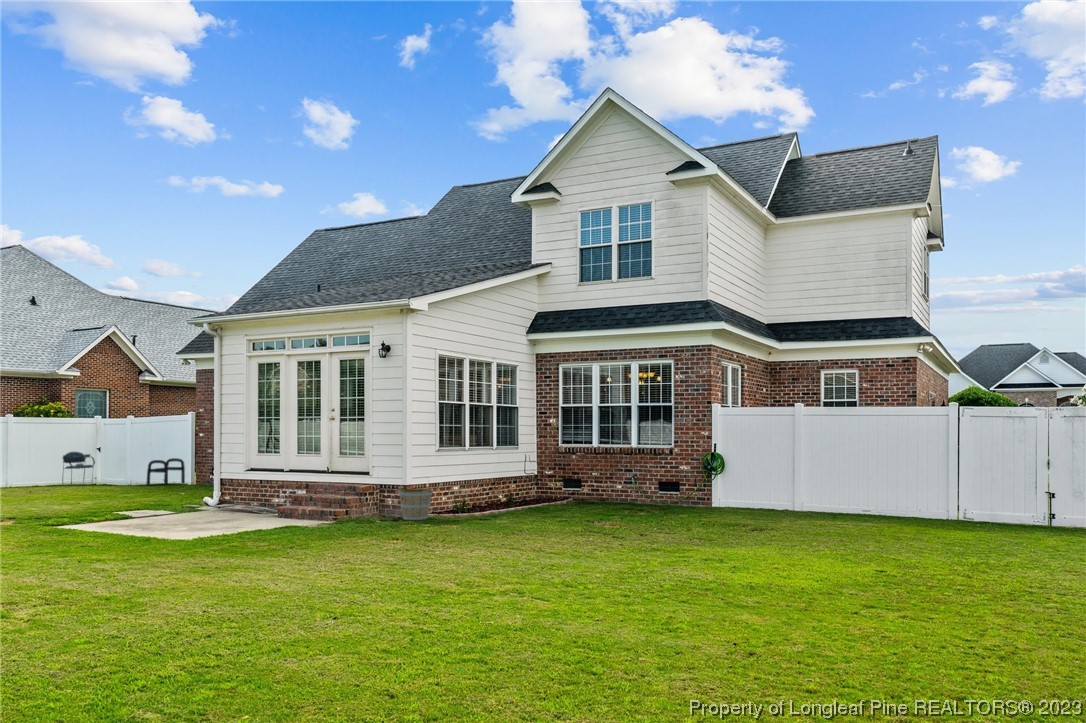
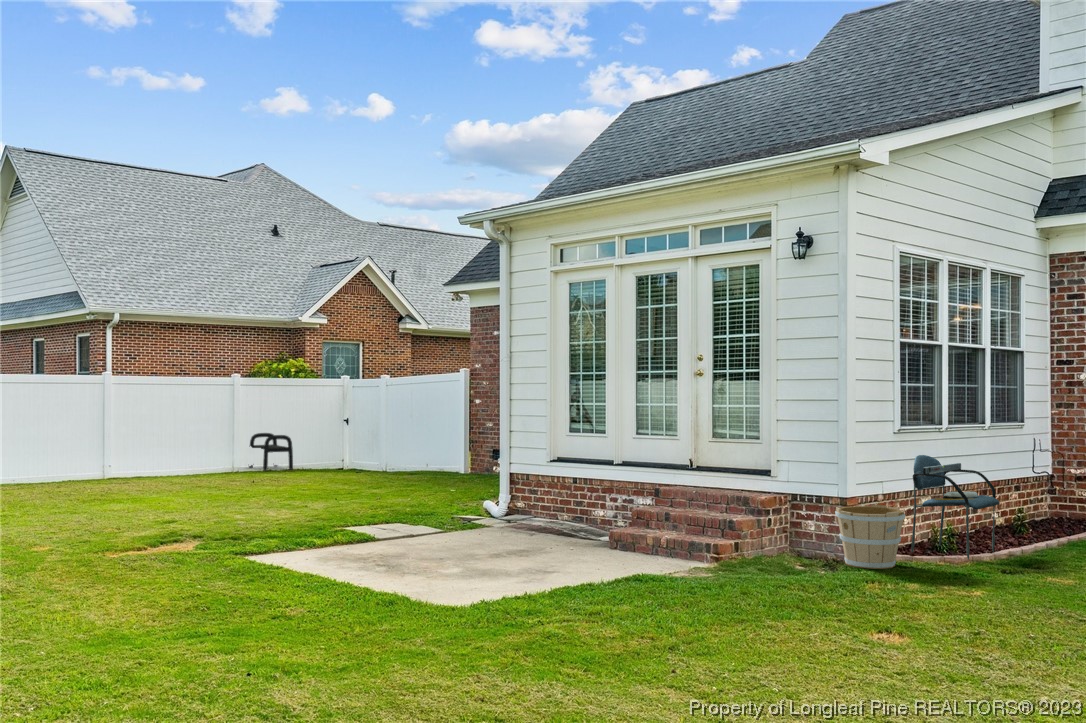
chair: present [62,452,95,484] -> present [912,455,1000,560]
bench: present [147,458,185,486] -> present [249,433,293,471]

